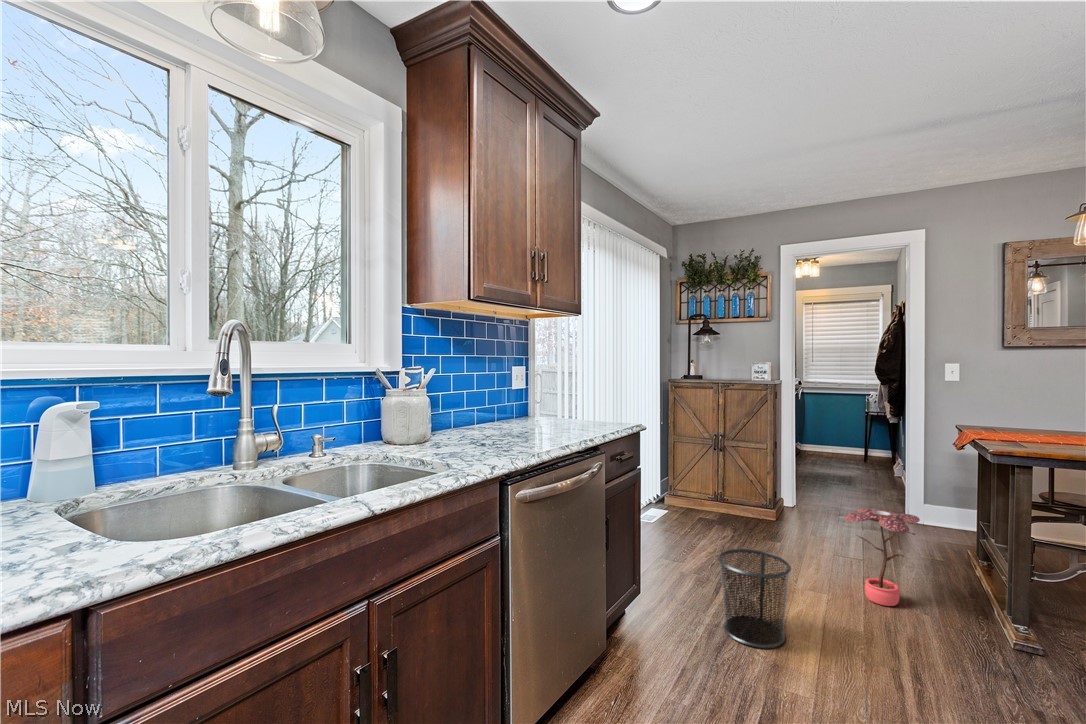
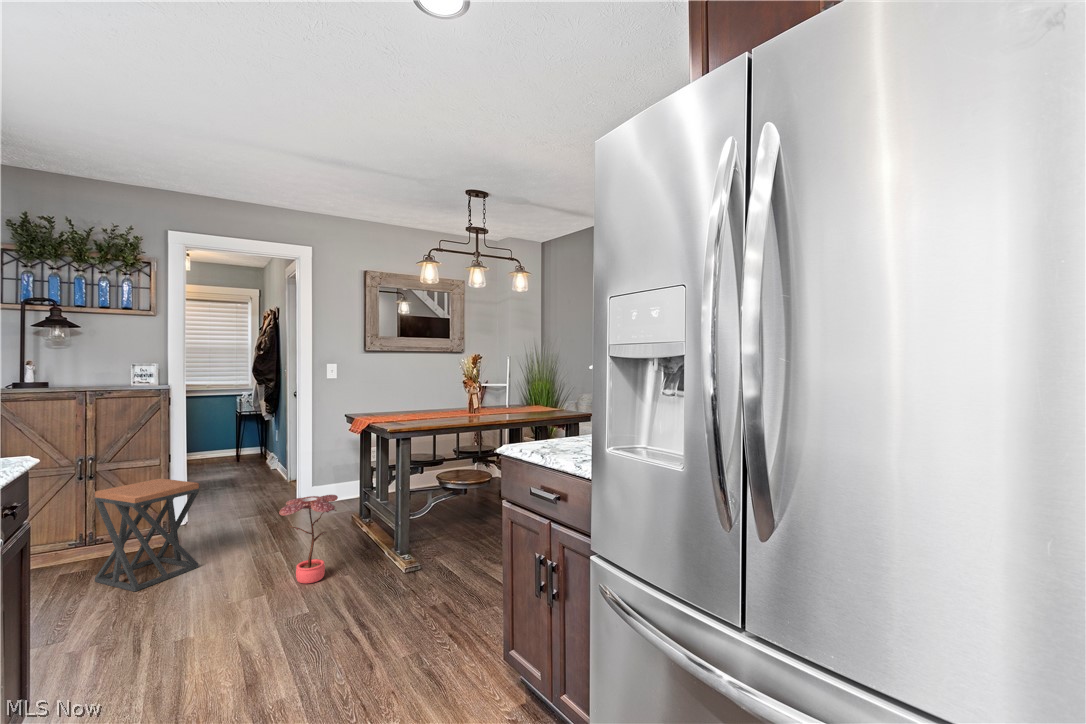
stool: none [716,460,786,547] -> present [95,478,199,592]
trash can: present [718,549,791,648] -> none [160,573,252,691]

